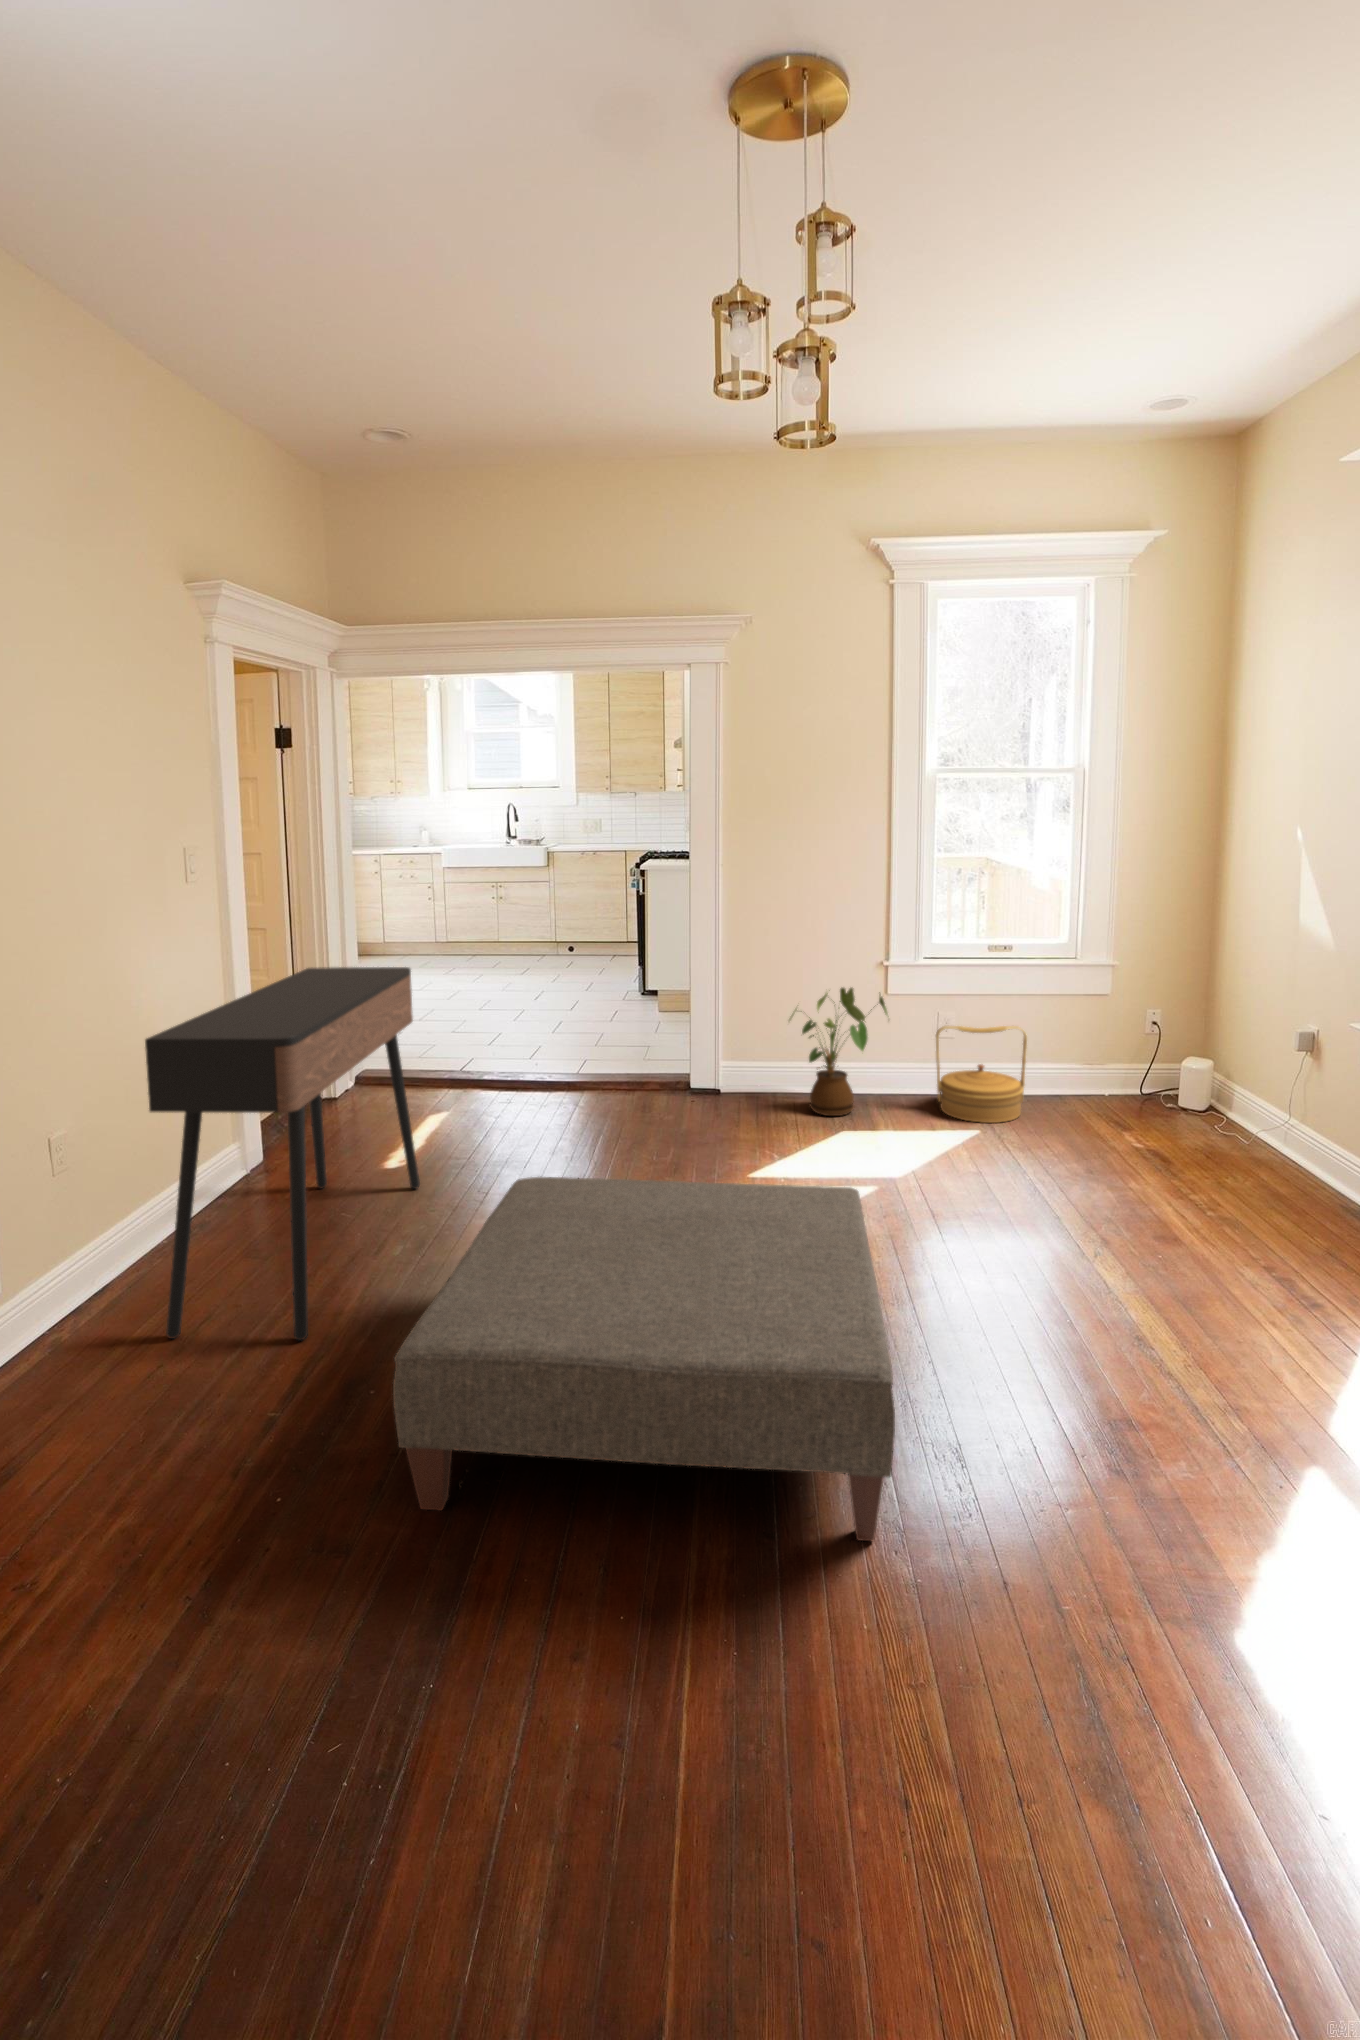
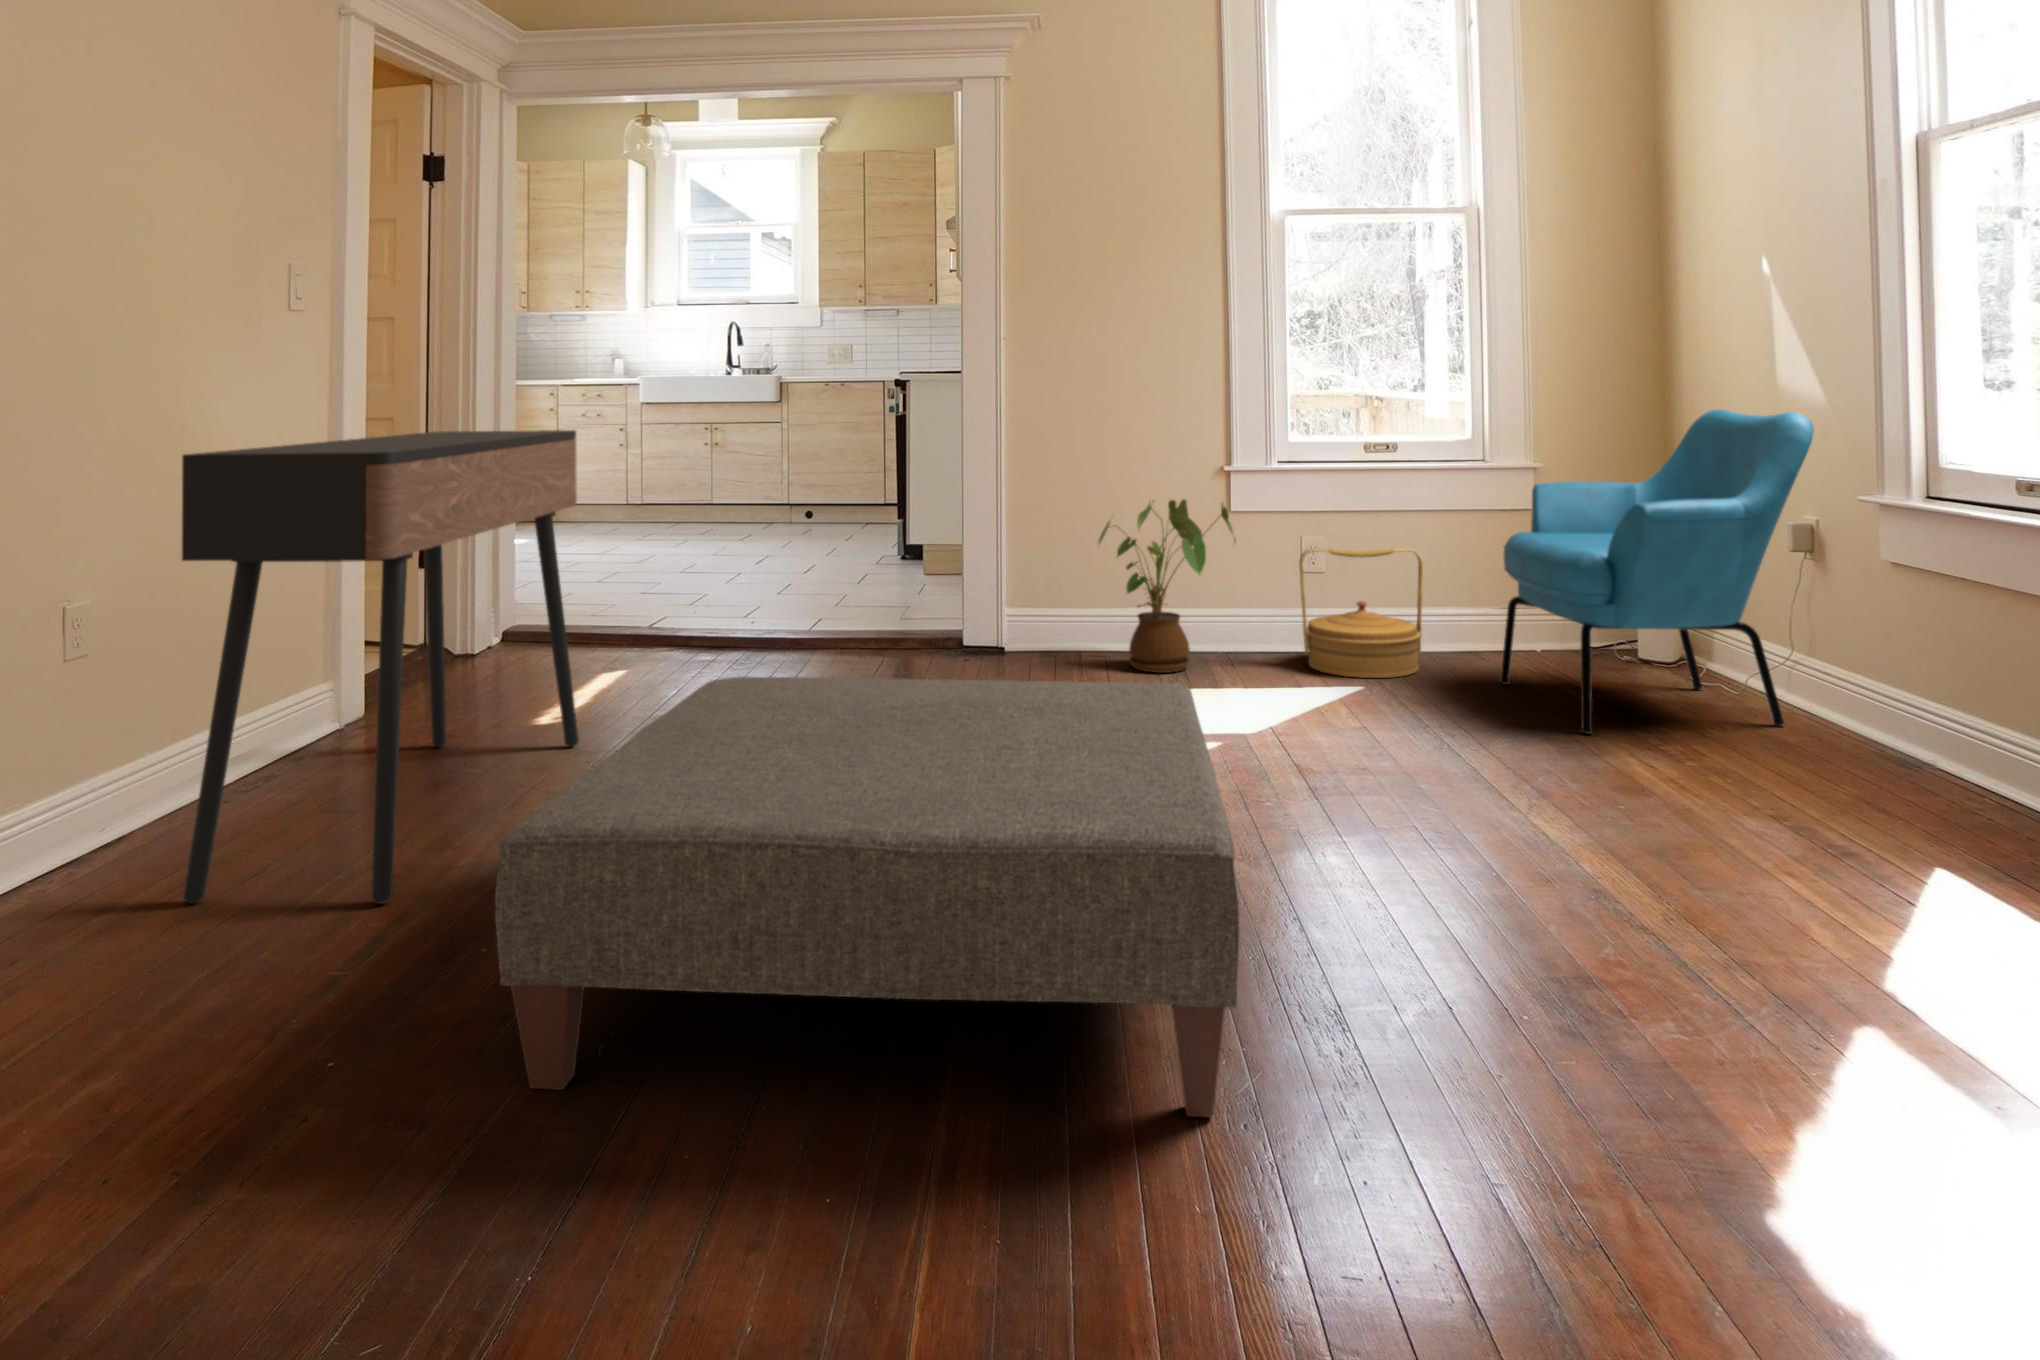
armchair: none [1080,935,1323,1182] -> present [1500,409,1814,734]

